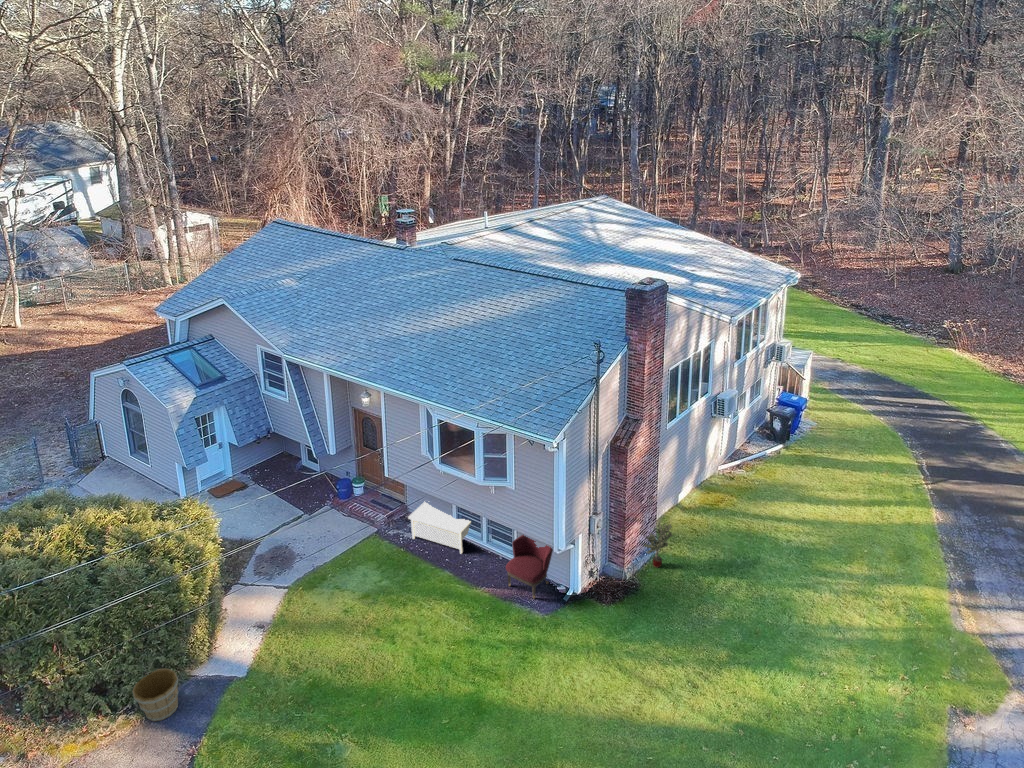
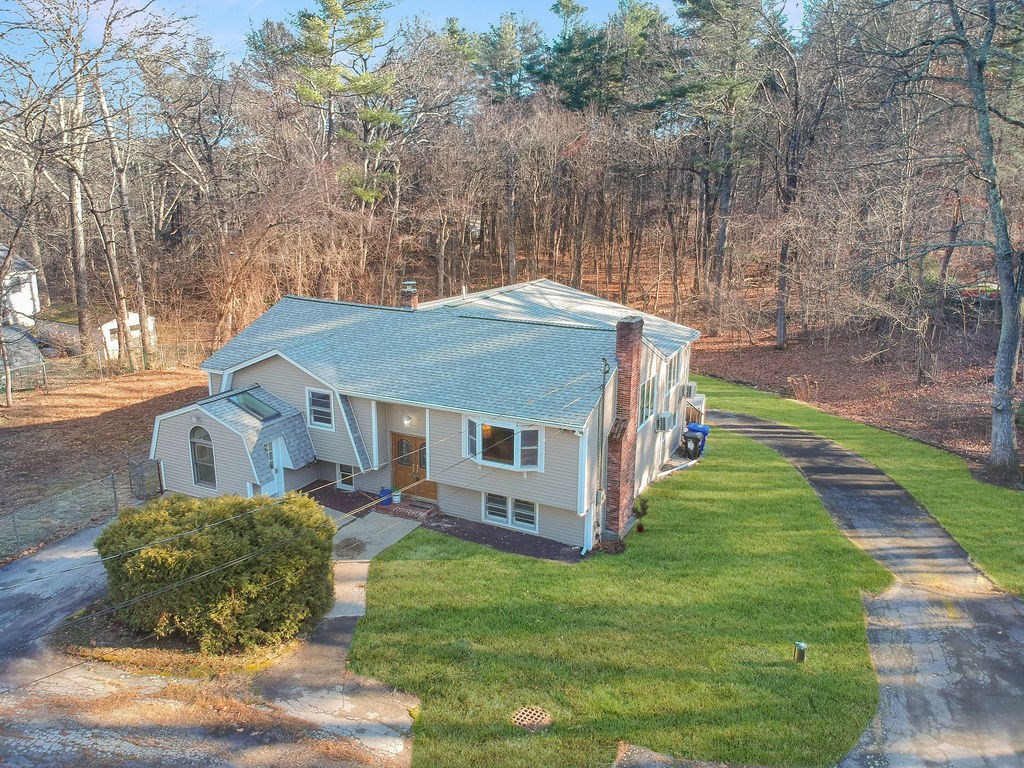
storage bench: present [408,502,471,554] -> none [450,500,502,535]
chair: present [506,535,553,598] -> none [538,510,572,556]
wooden bucket: present [132,668,178,721] -> none [293,608,326,648]

